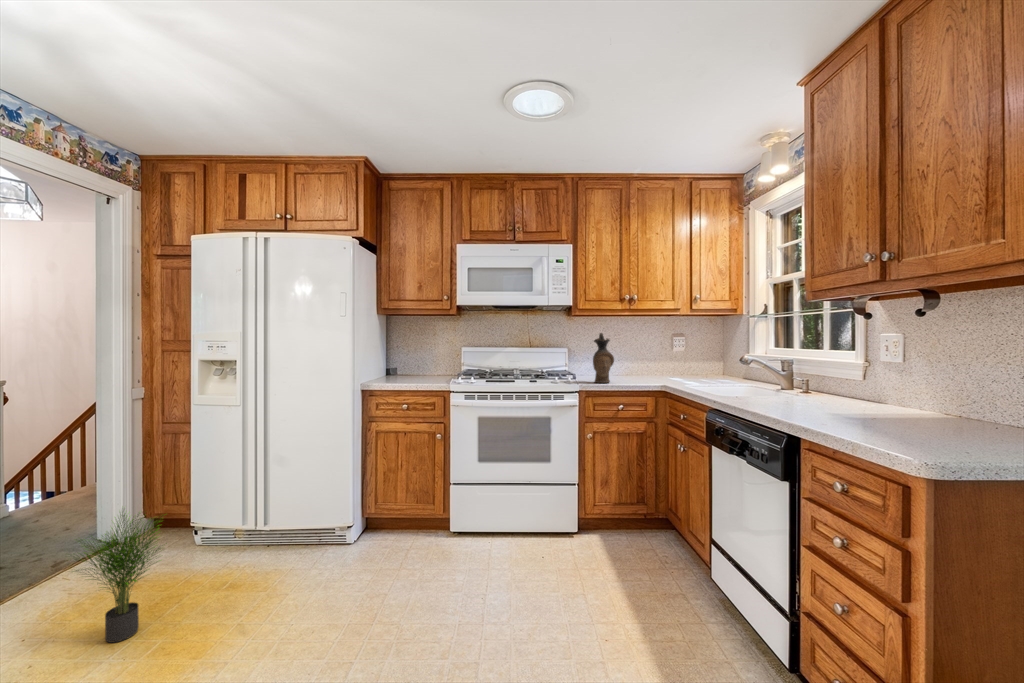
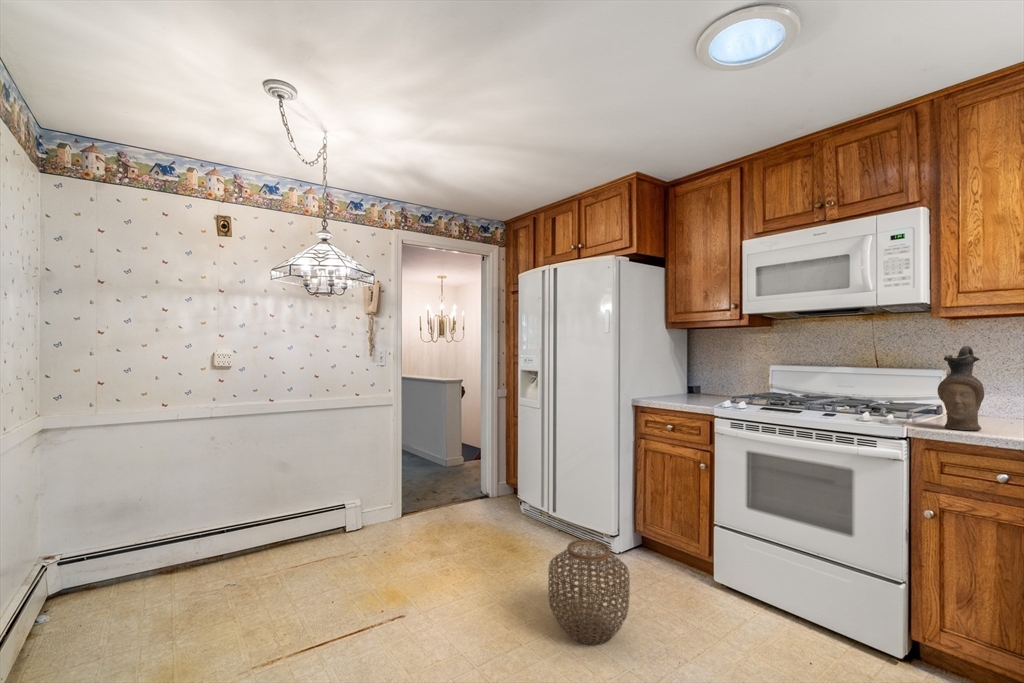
potted plant: present [76,511,160,643] -> none [420,466,472,557]
woven basket: none [350,527,433,633] -> present [548,539,630,644]

